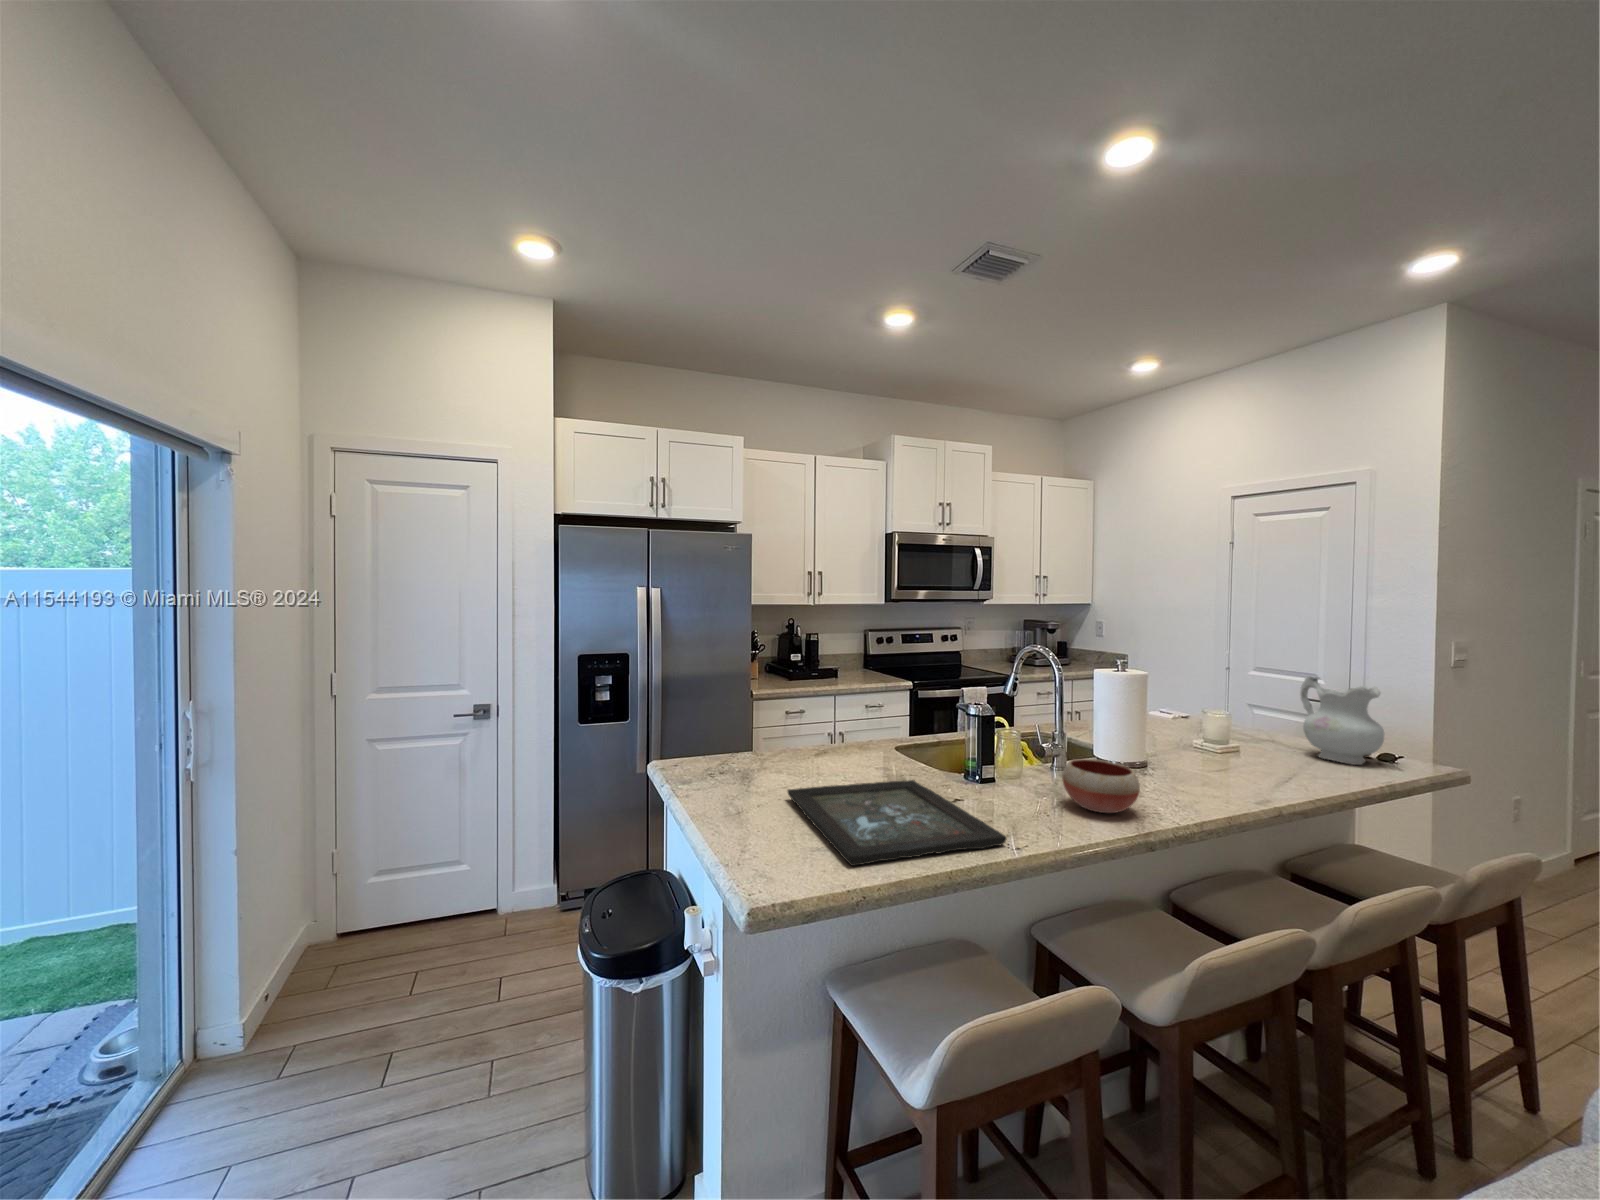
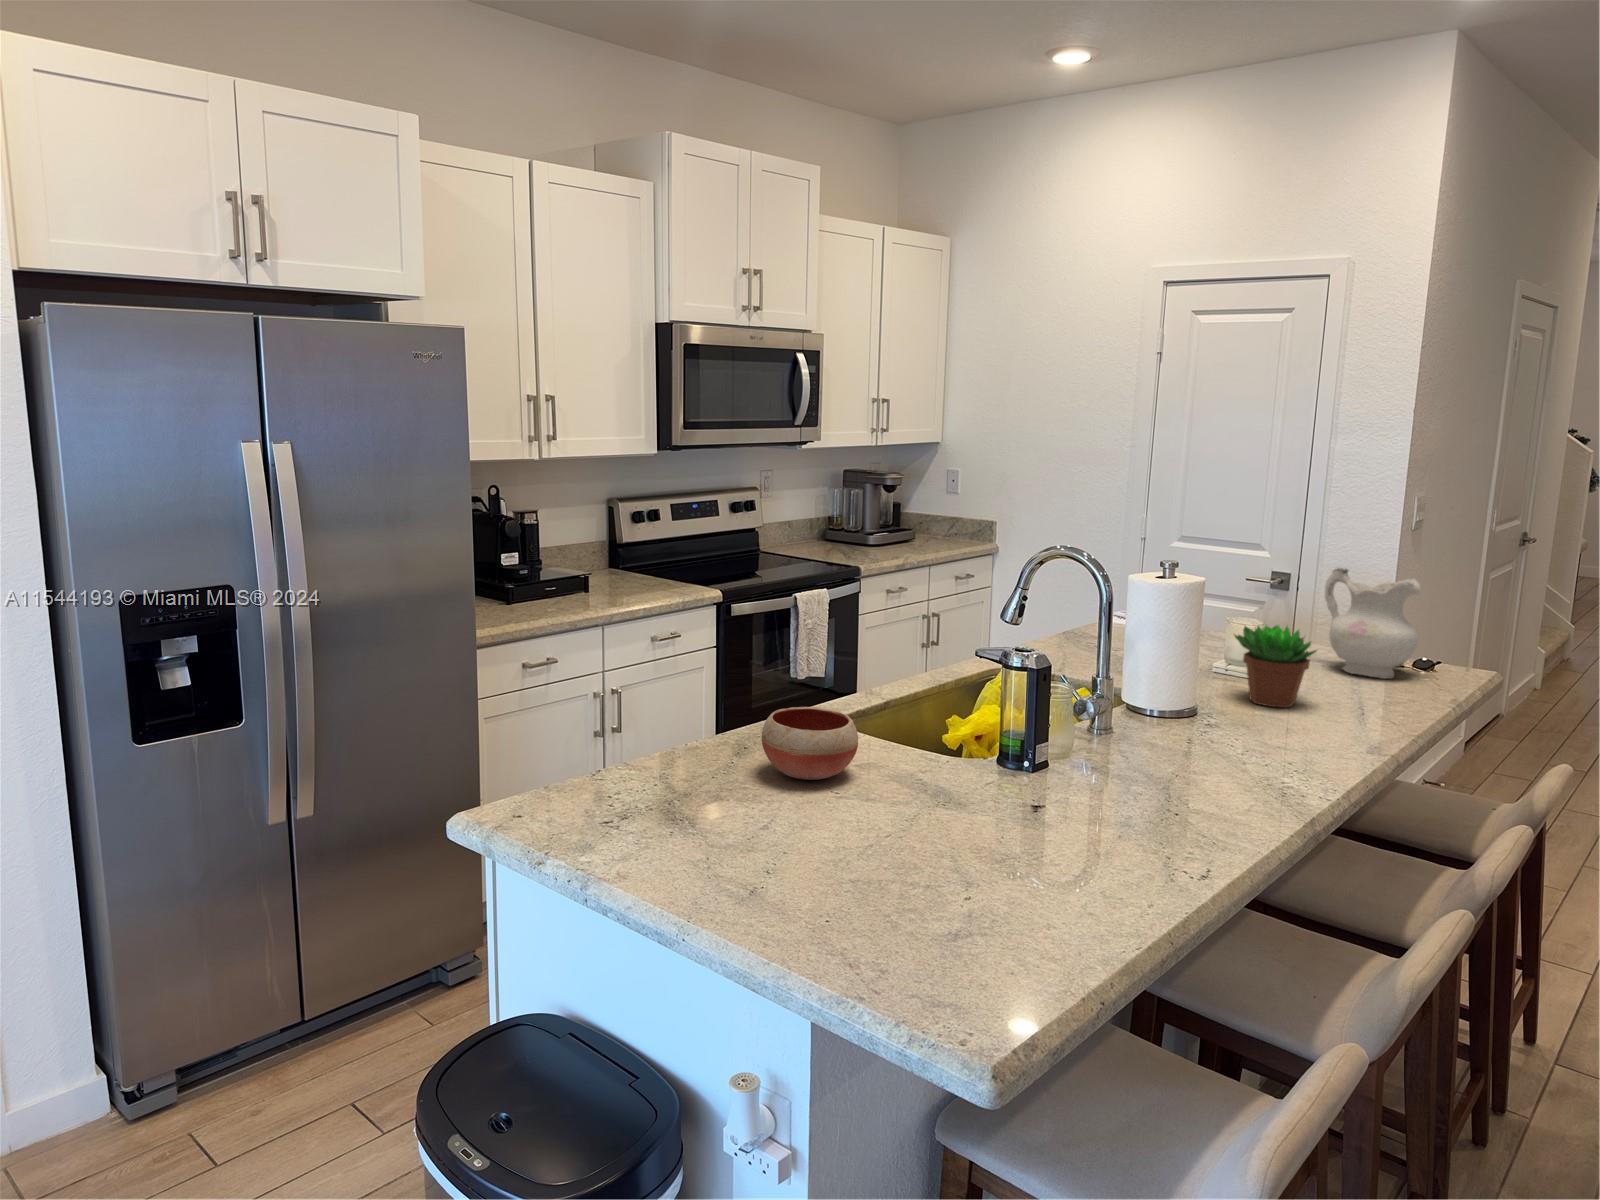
succulent plant: none [1187,708,1256,772] -> present [1234,625,1317,707]
bowl: present [1062,759,1140,813] -> present [761,707,858,780]
tray: present [788,780,1006,866] -> none [810,782,1179,944]

